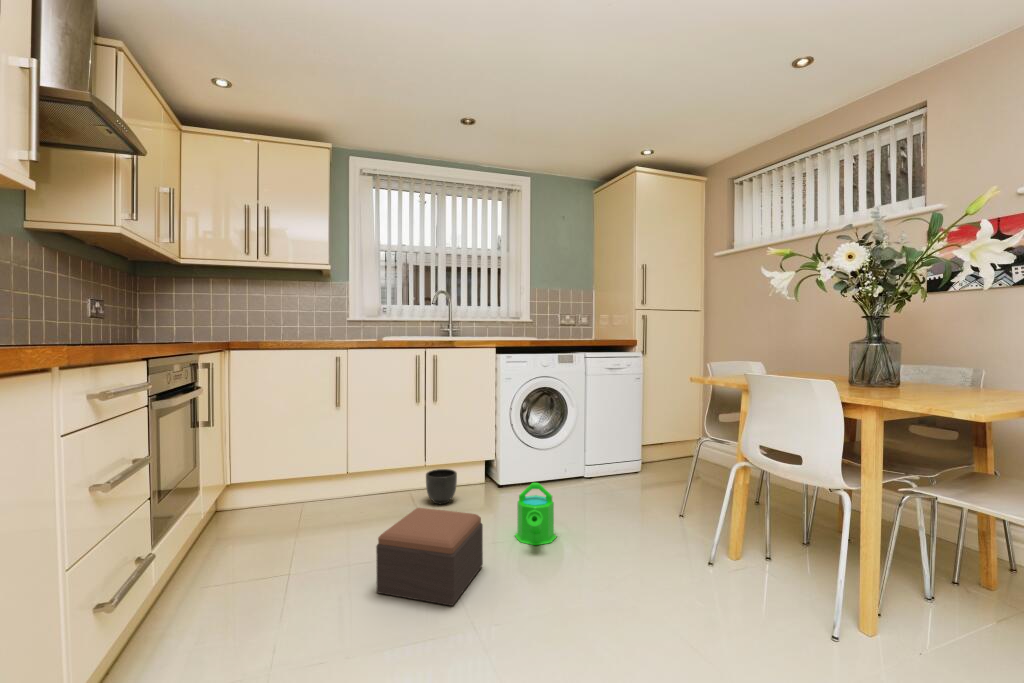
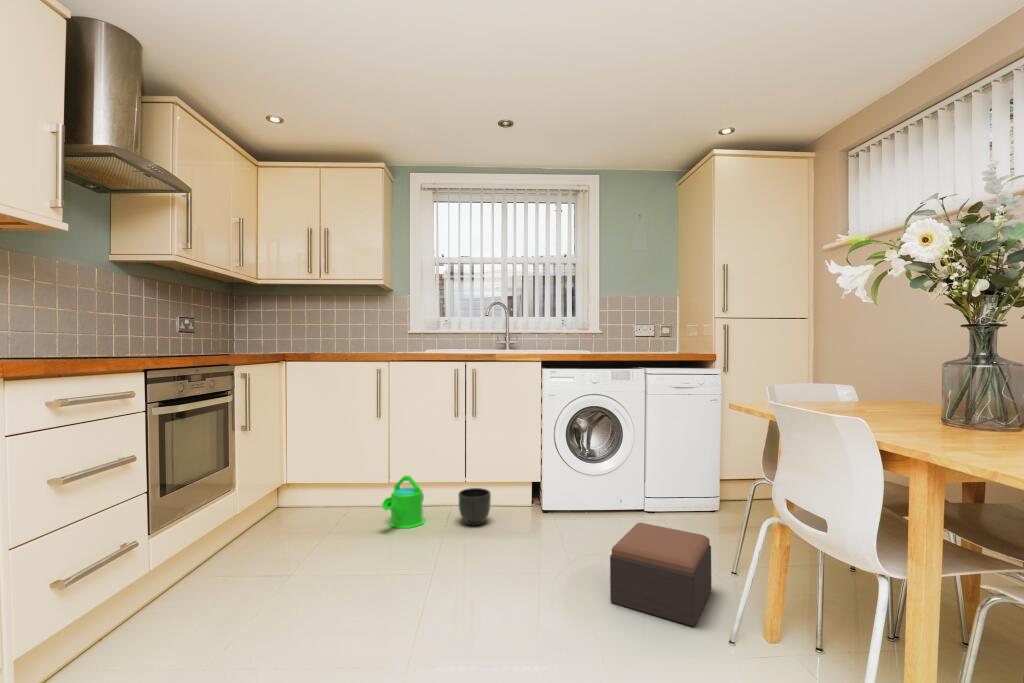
watering can: present [515,483,557,545] -> present [382,475,425,528]
footstool: present [376,508,483,606] -> present [610,523,711,626]

